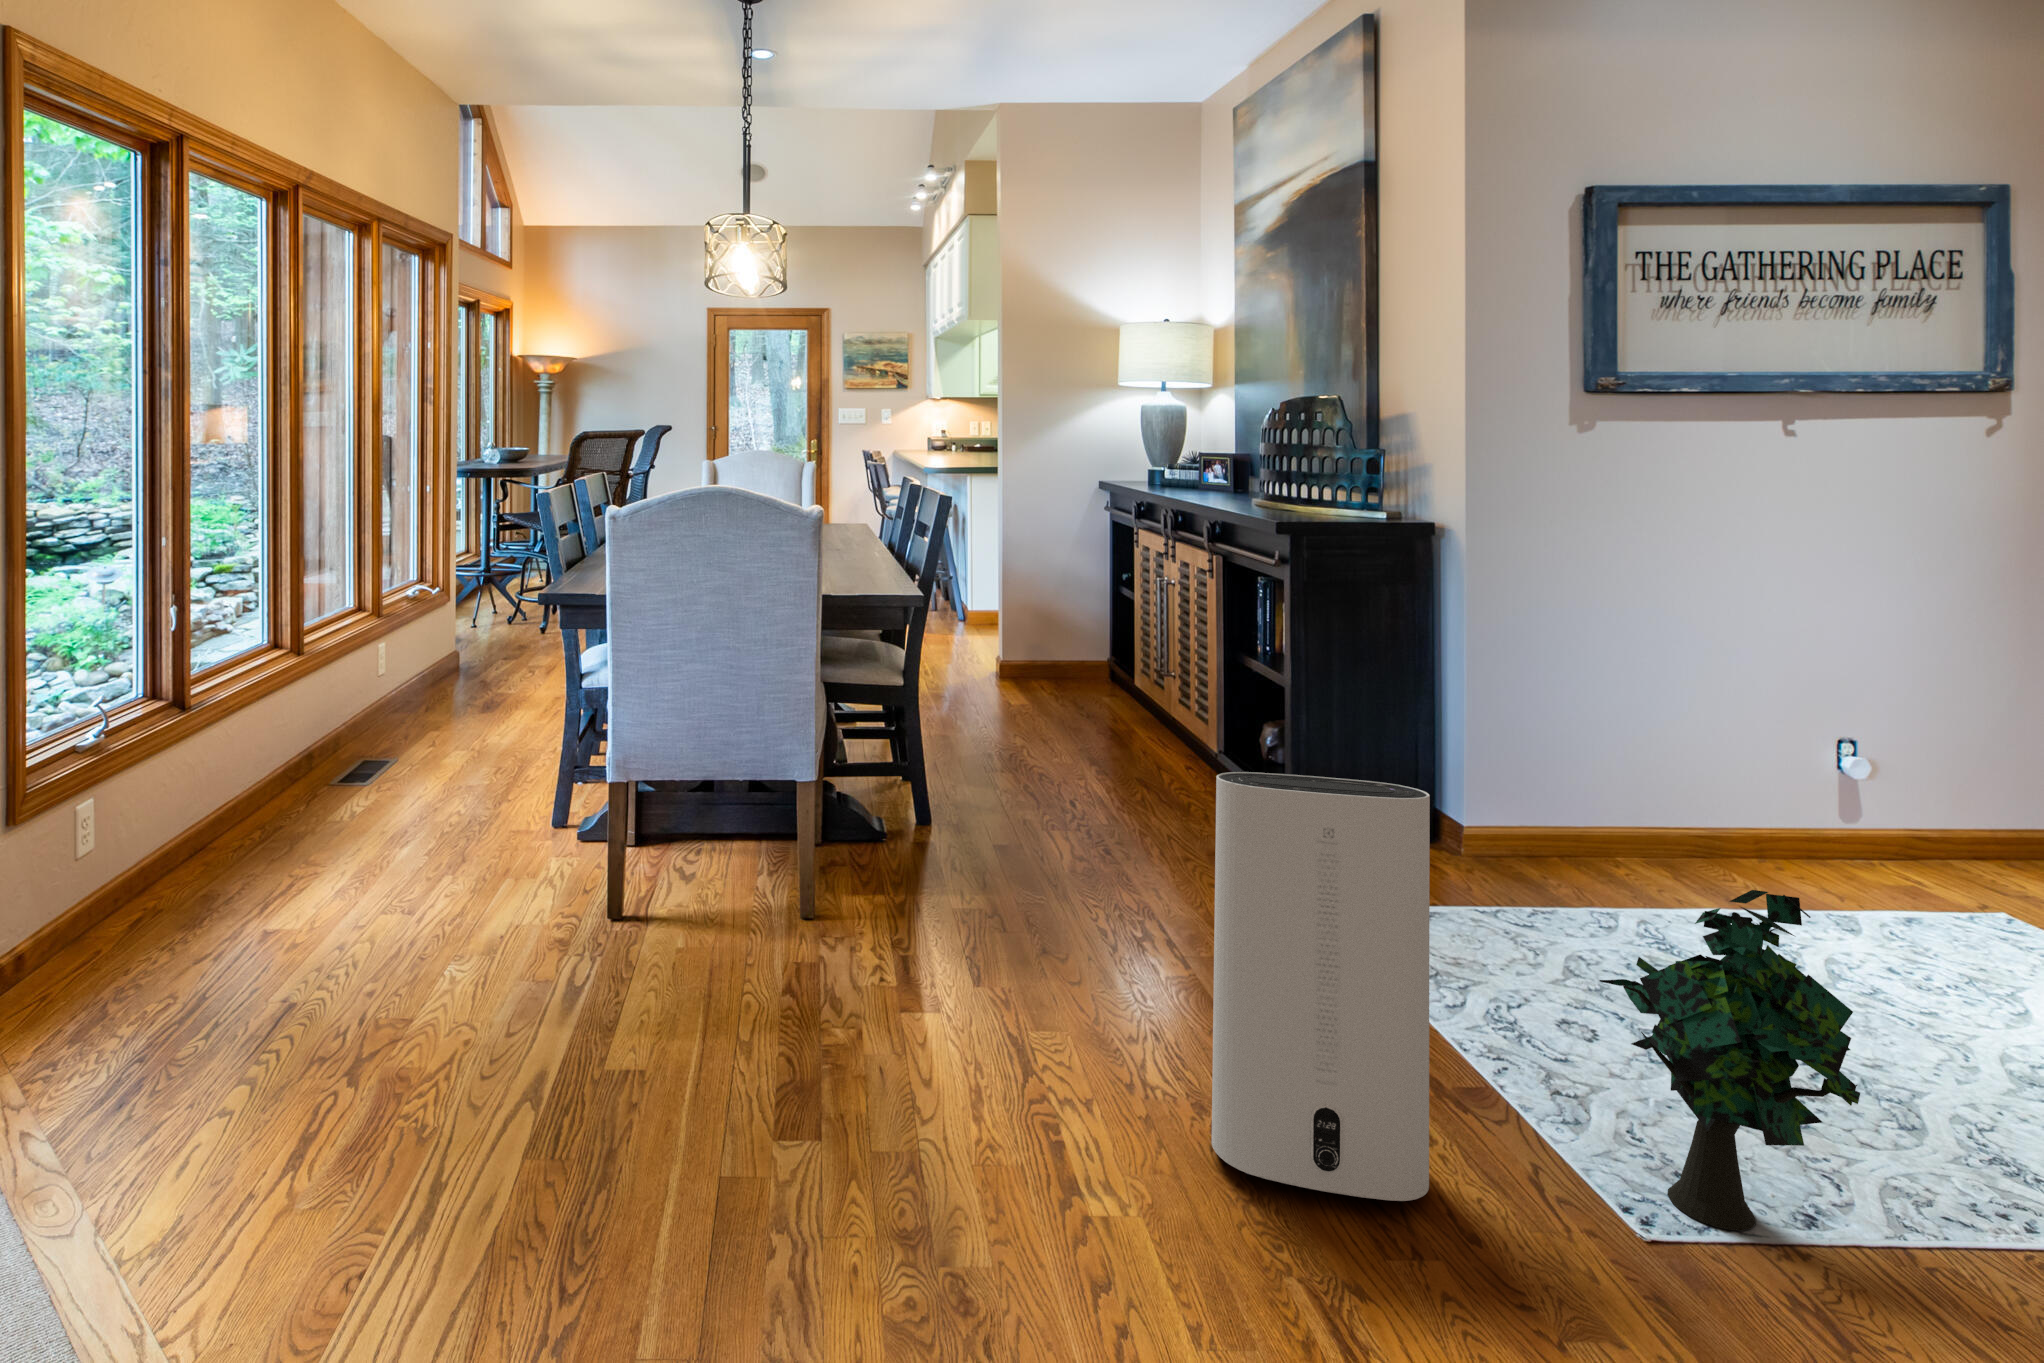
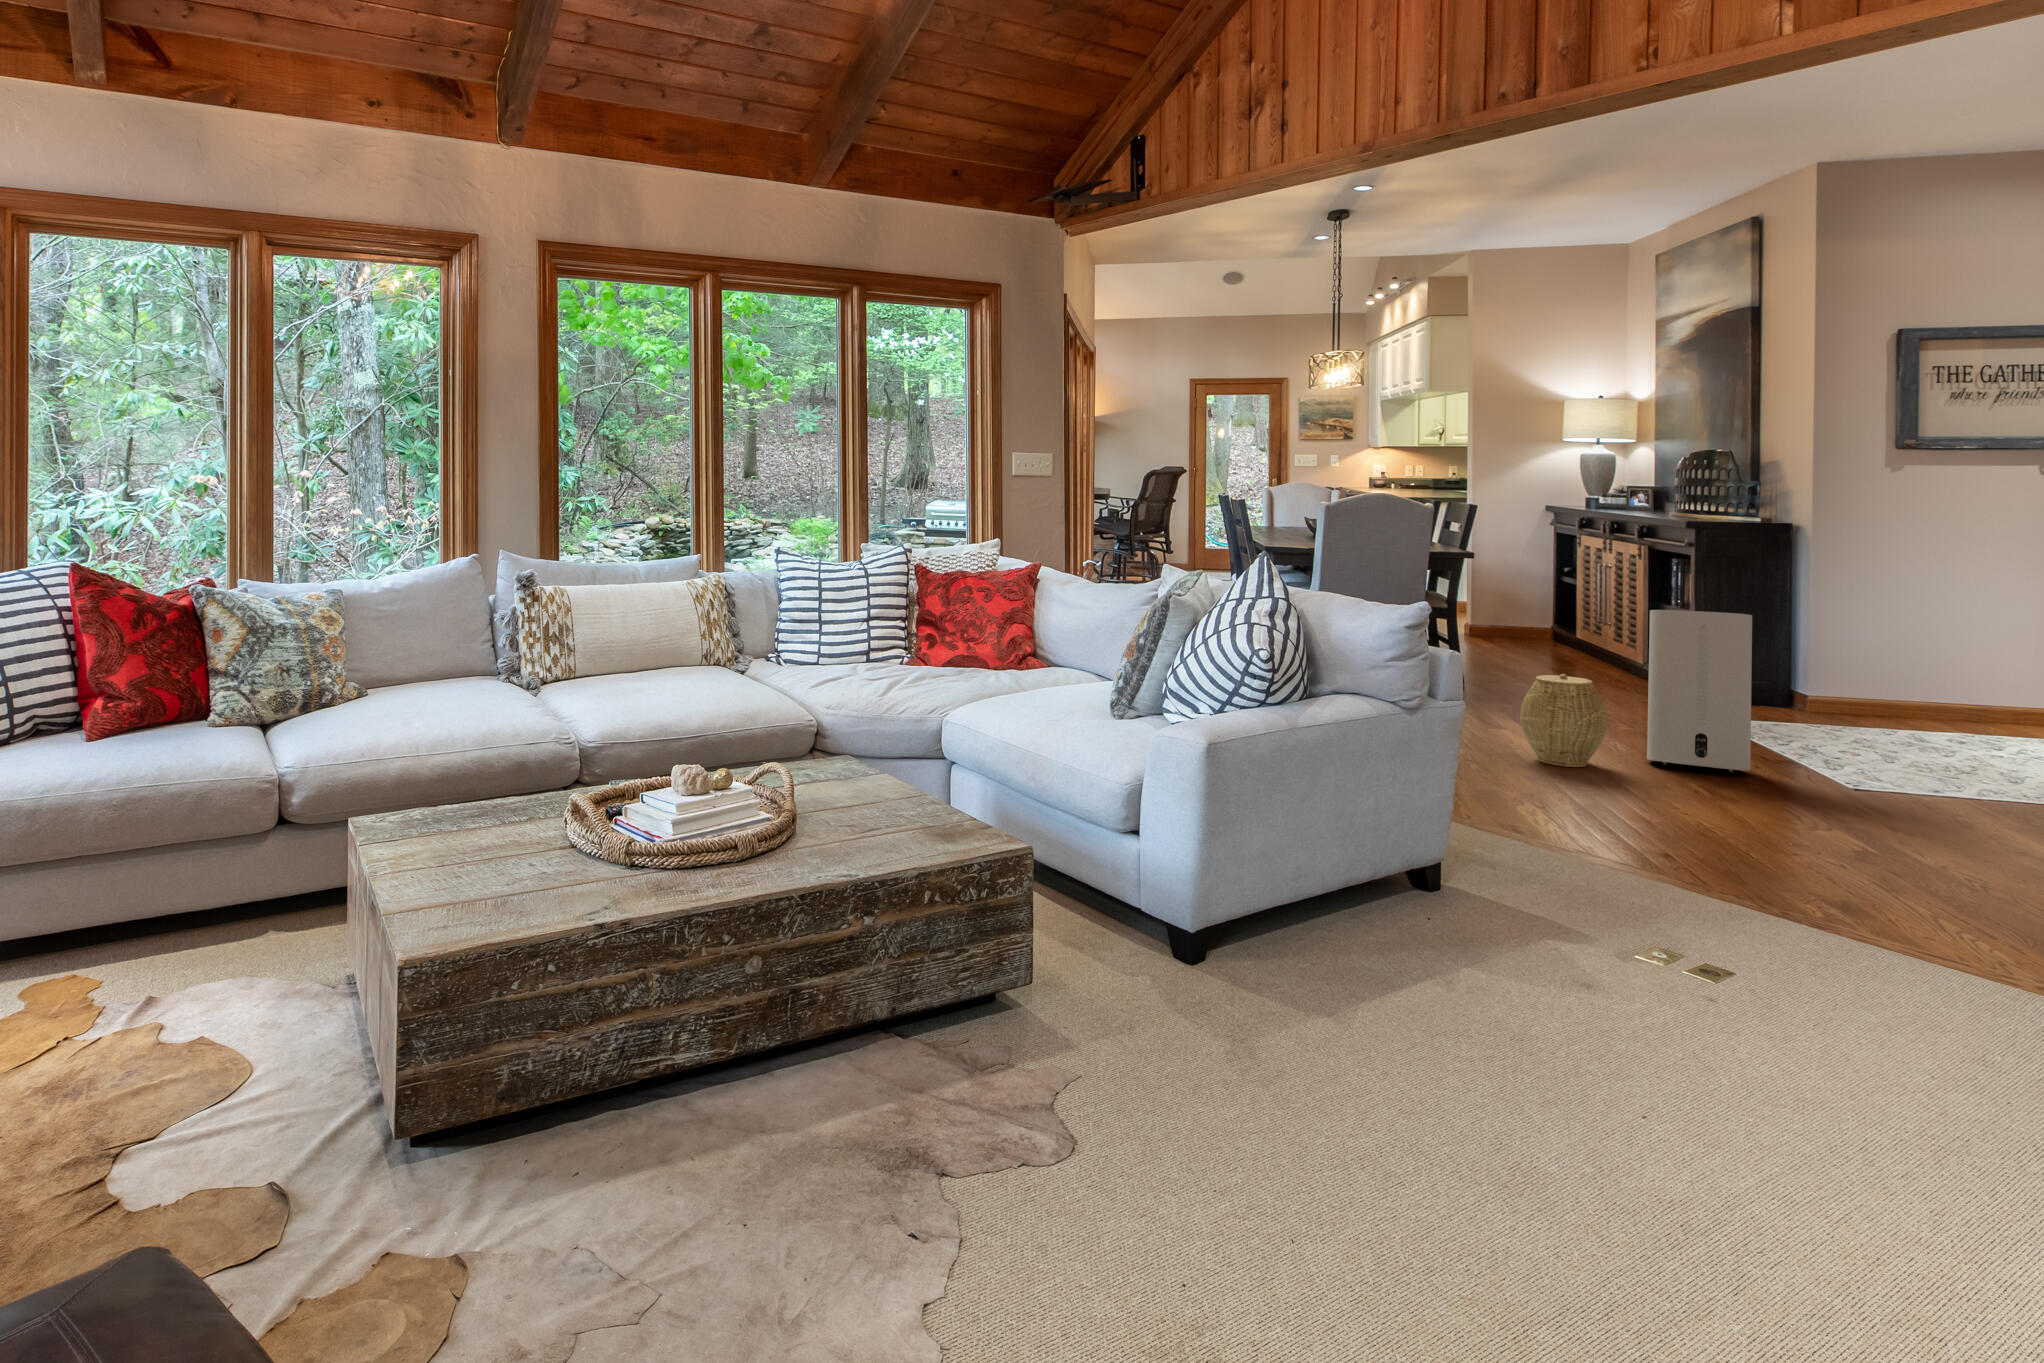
decorative plant: present [1600,890,1860,1231] -> none [1837,652,1952,789]
woven basket: none [934,953,1122,1221] -> present [1520,674,1608,767]

